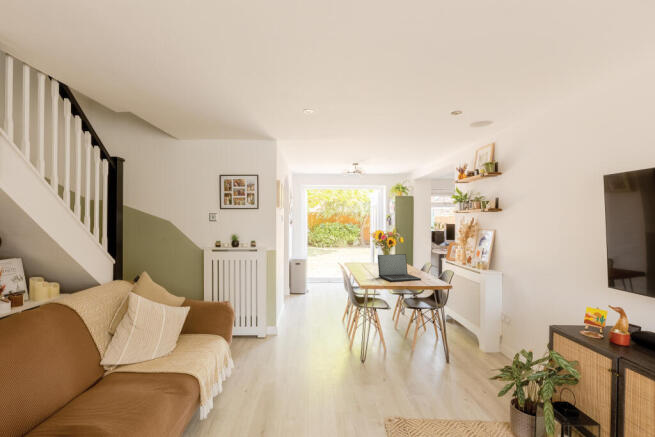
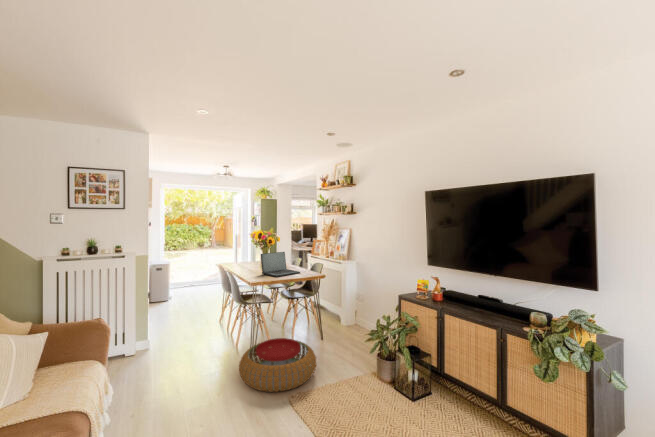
pouf: none [340,350,427,412] -> present [239,338,316,392]

